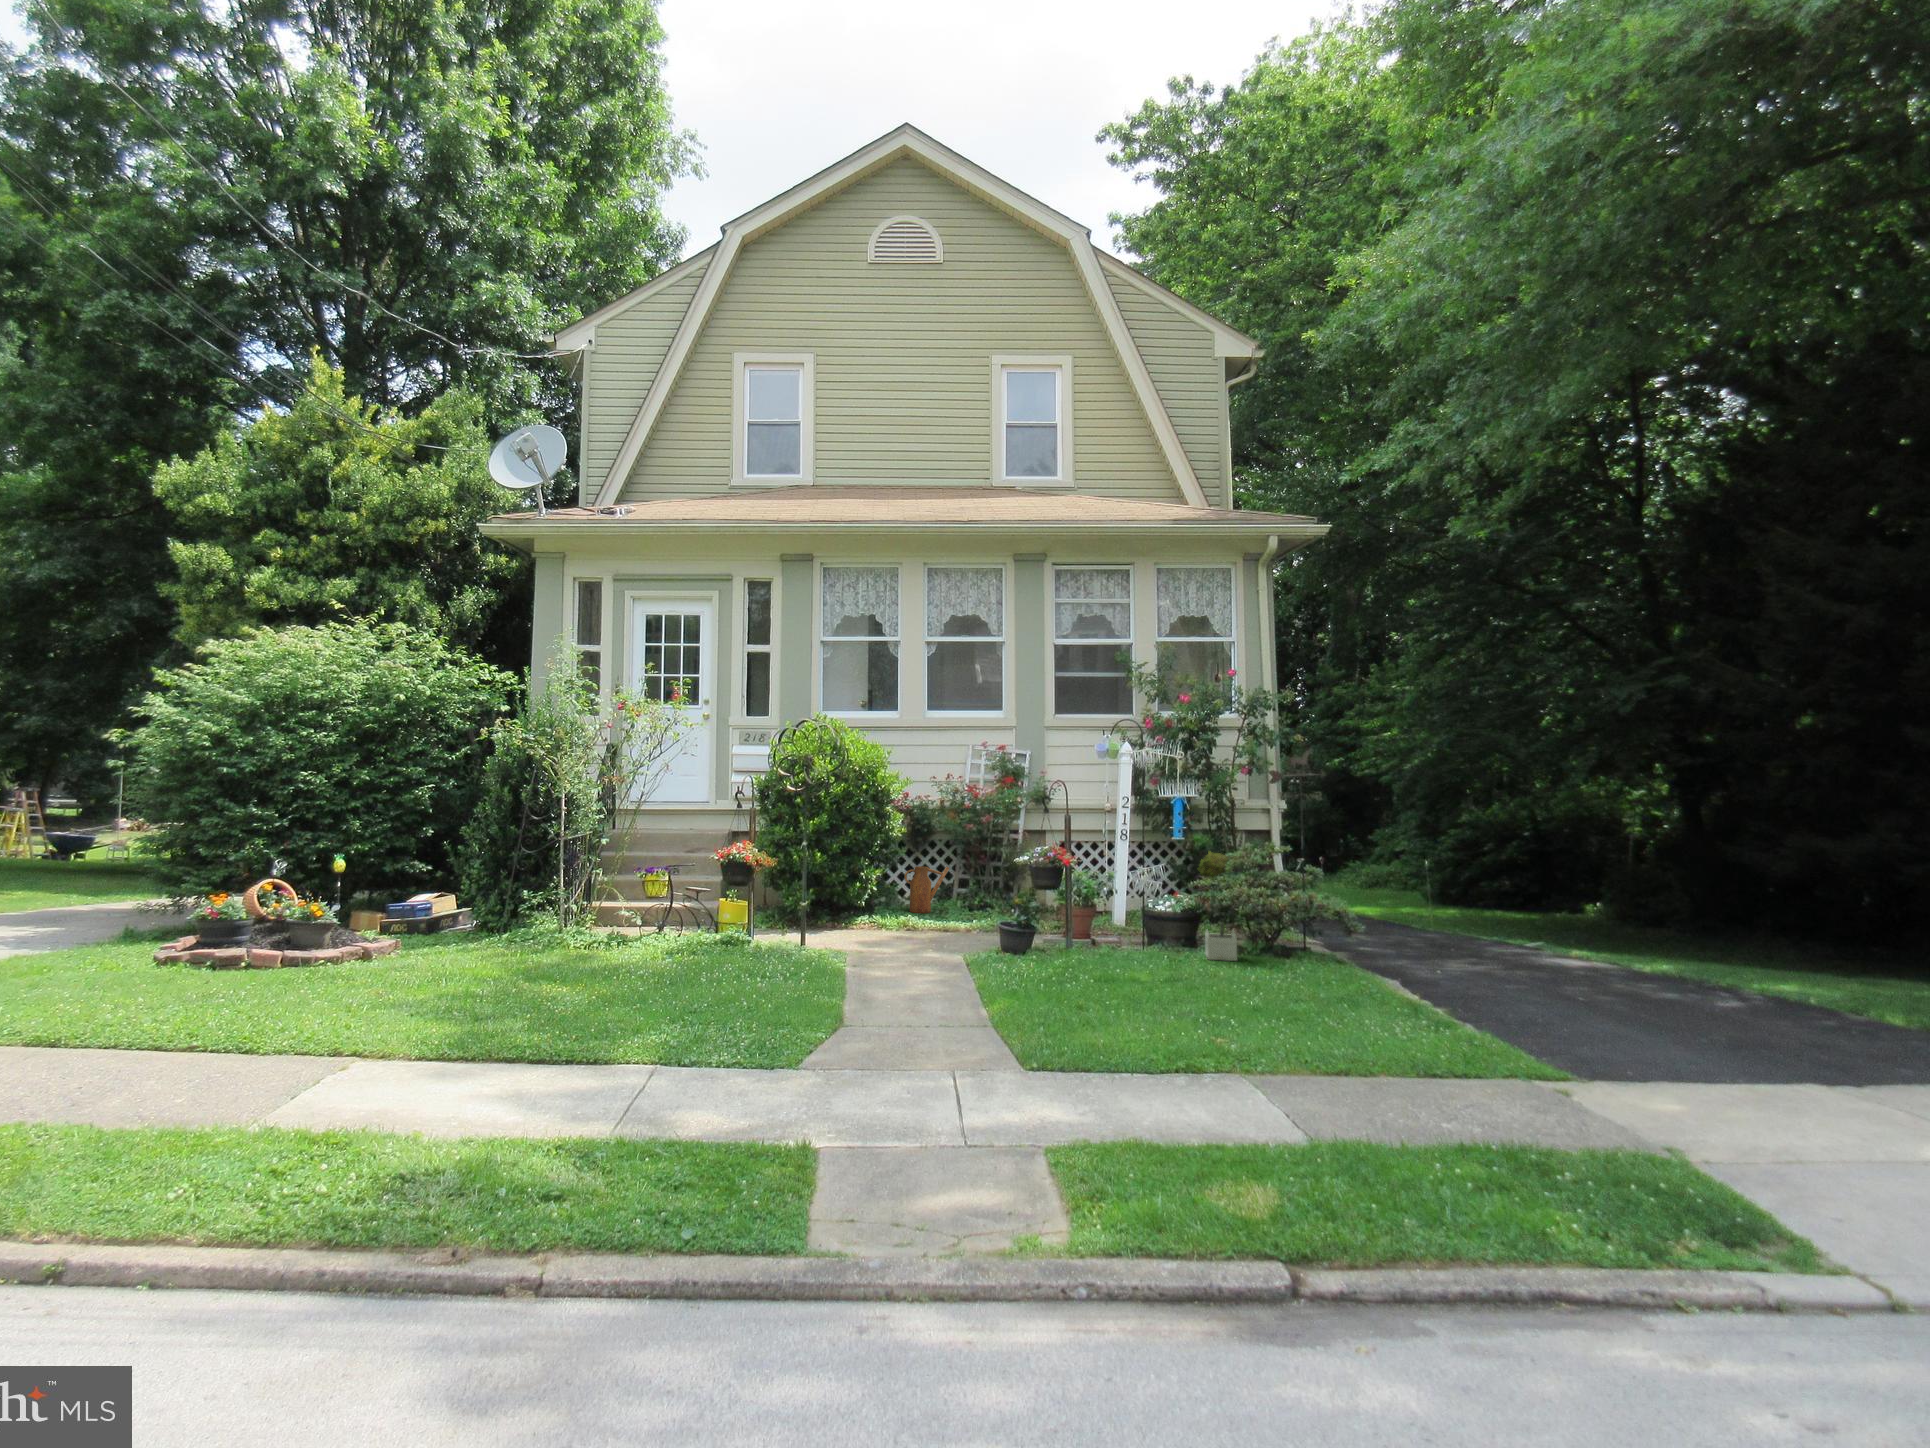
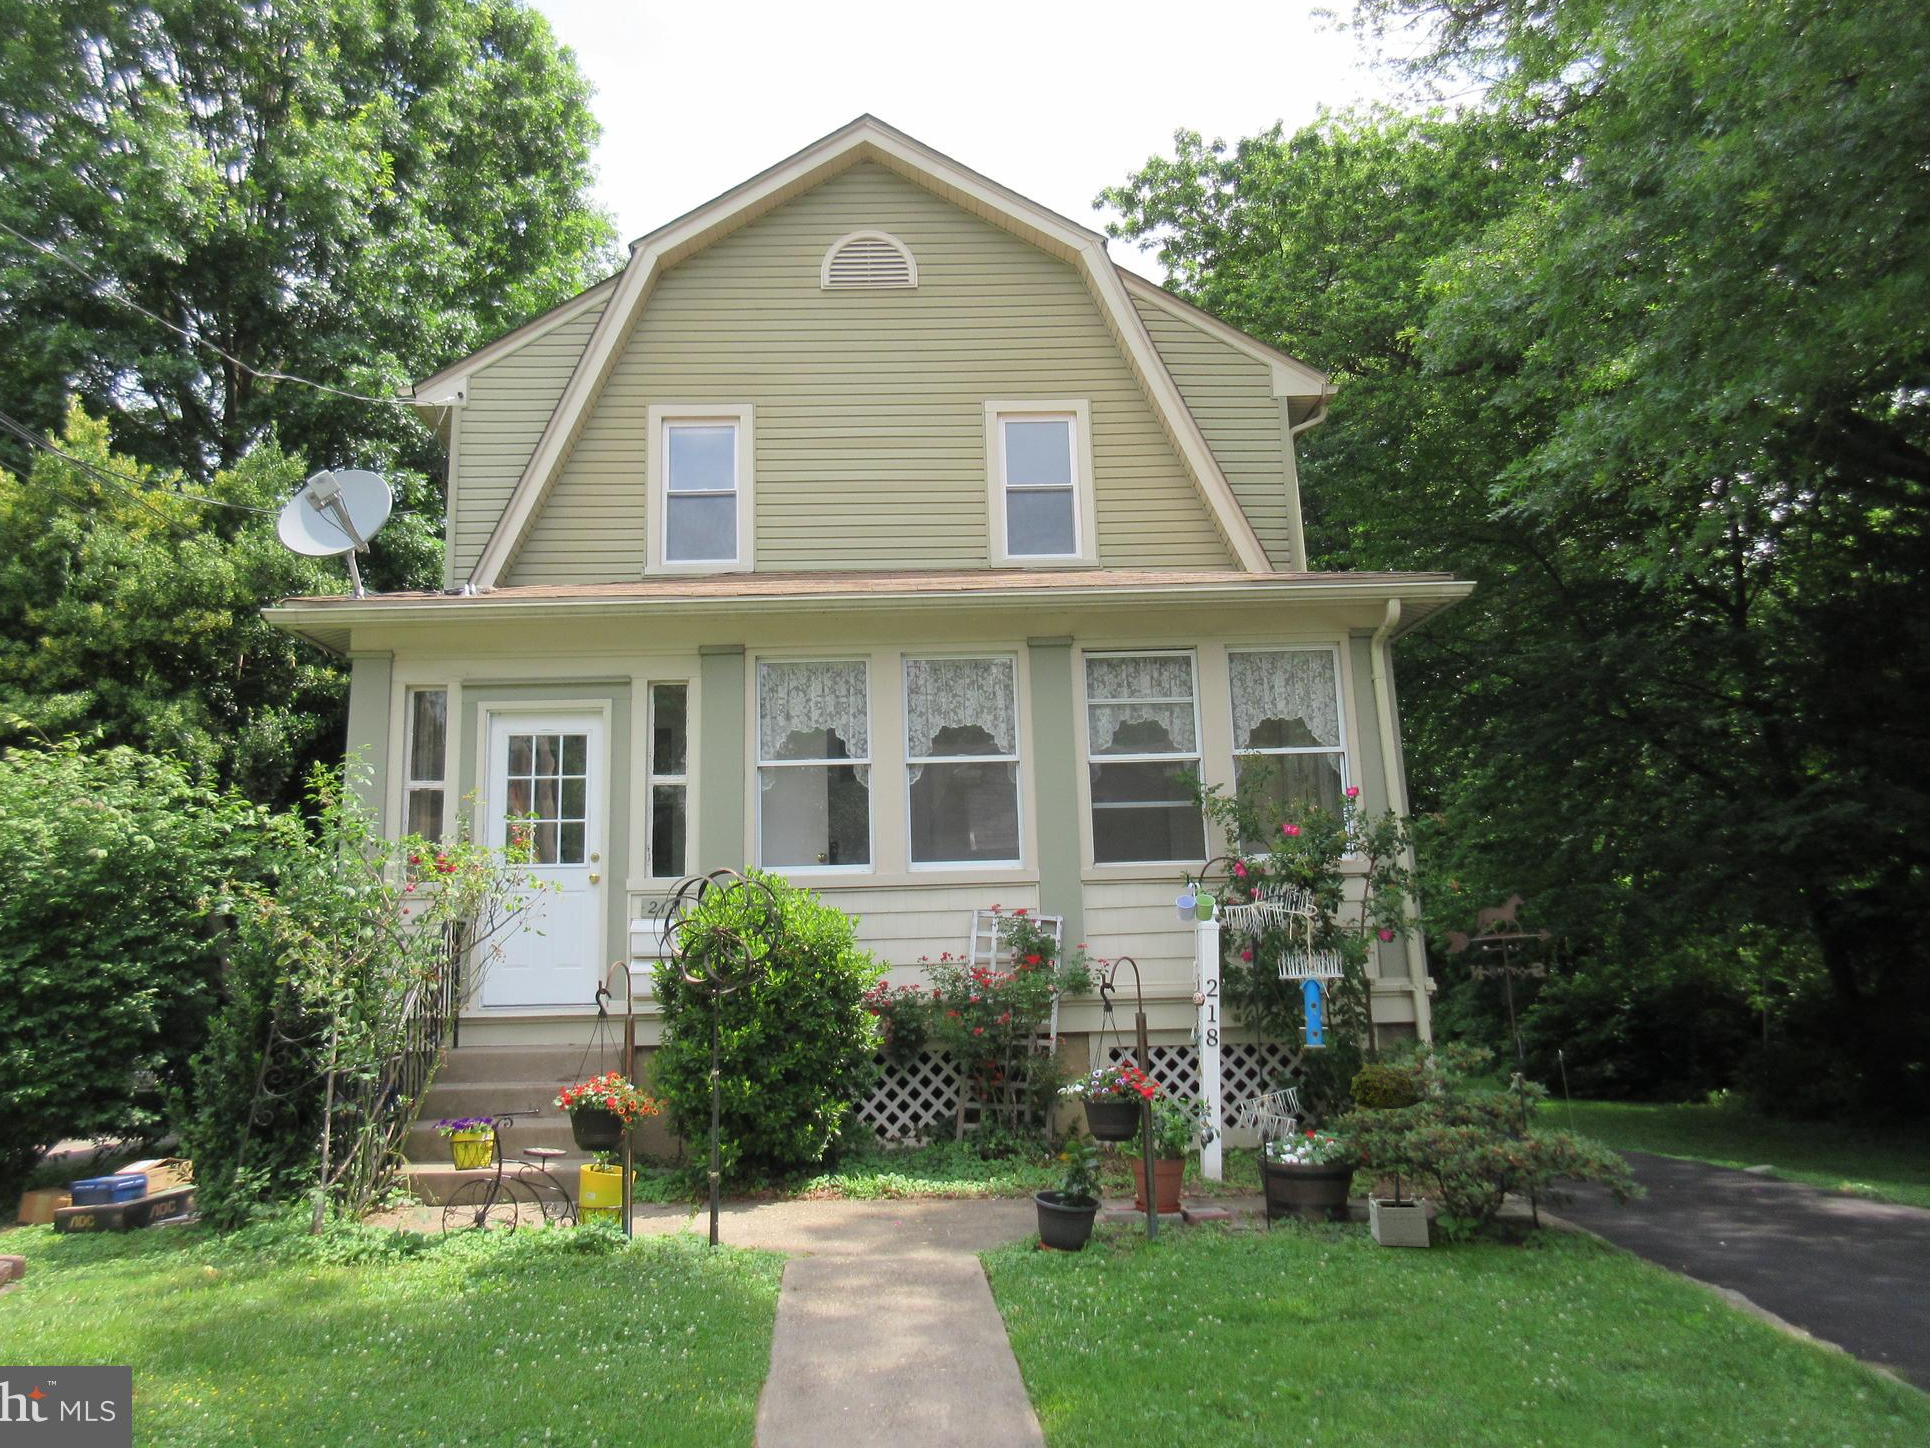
watering can: present [904,866,949,913] -> none [884,1092,950,1166]

